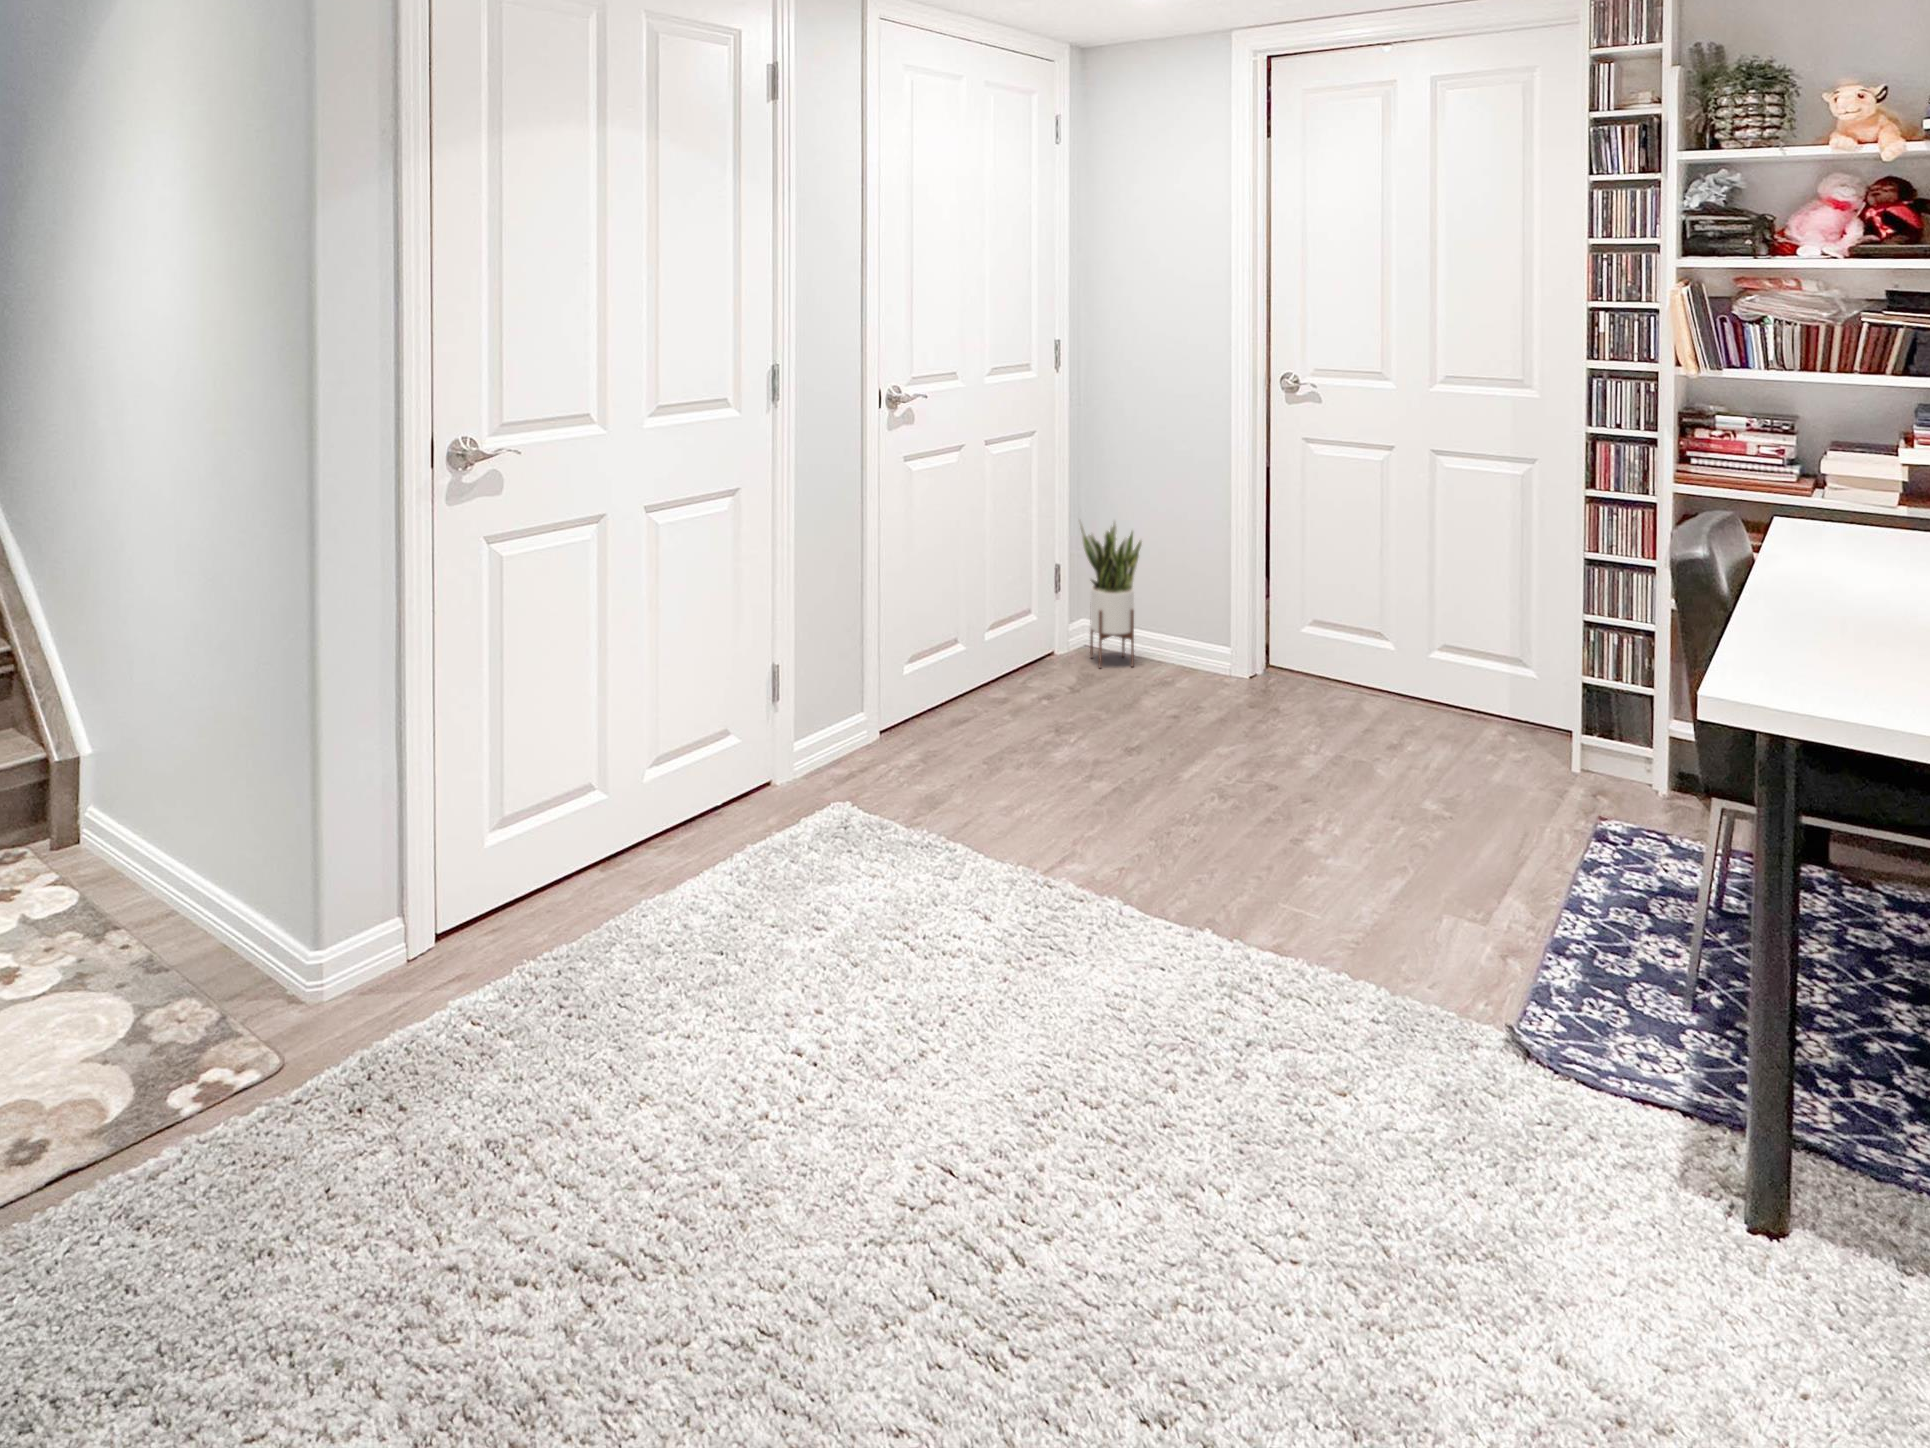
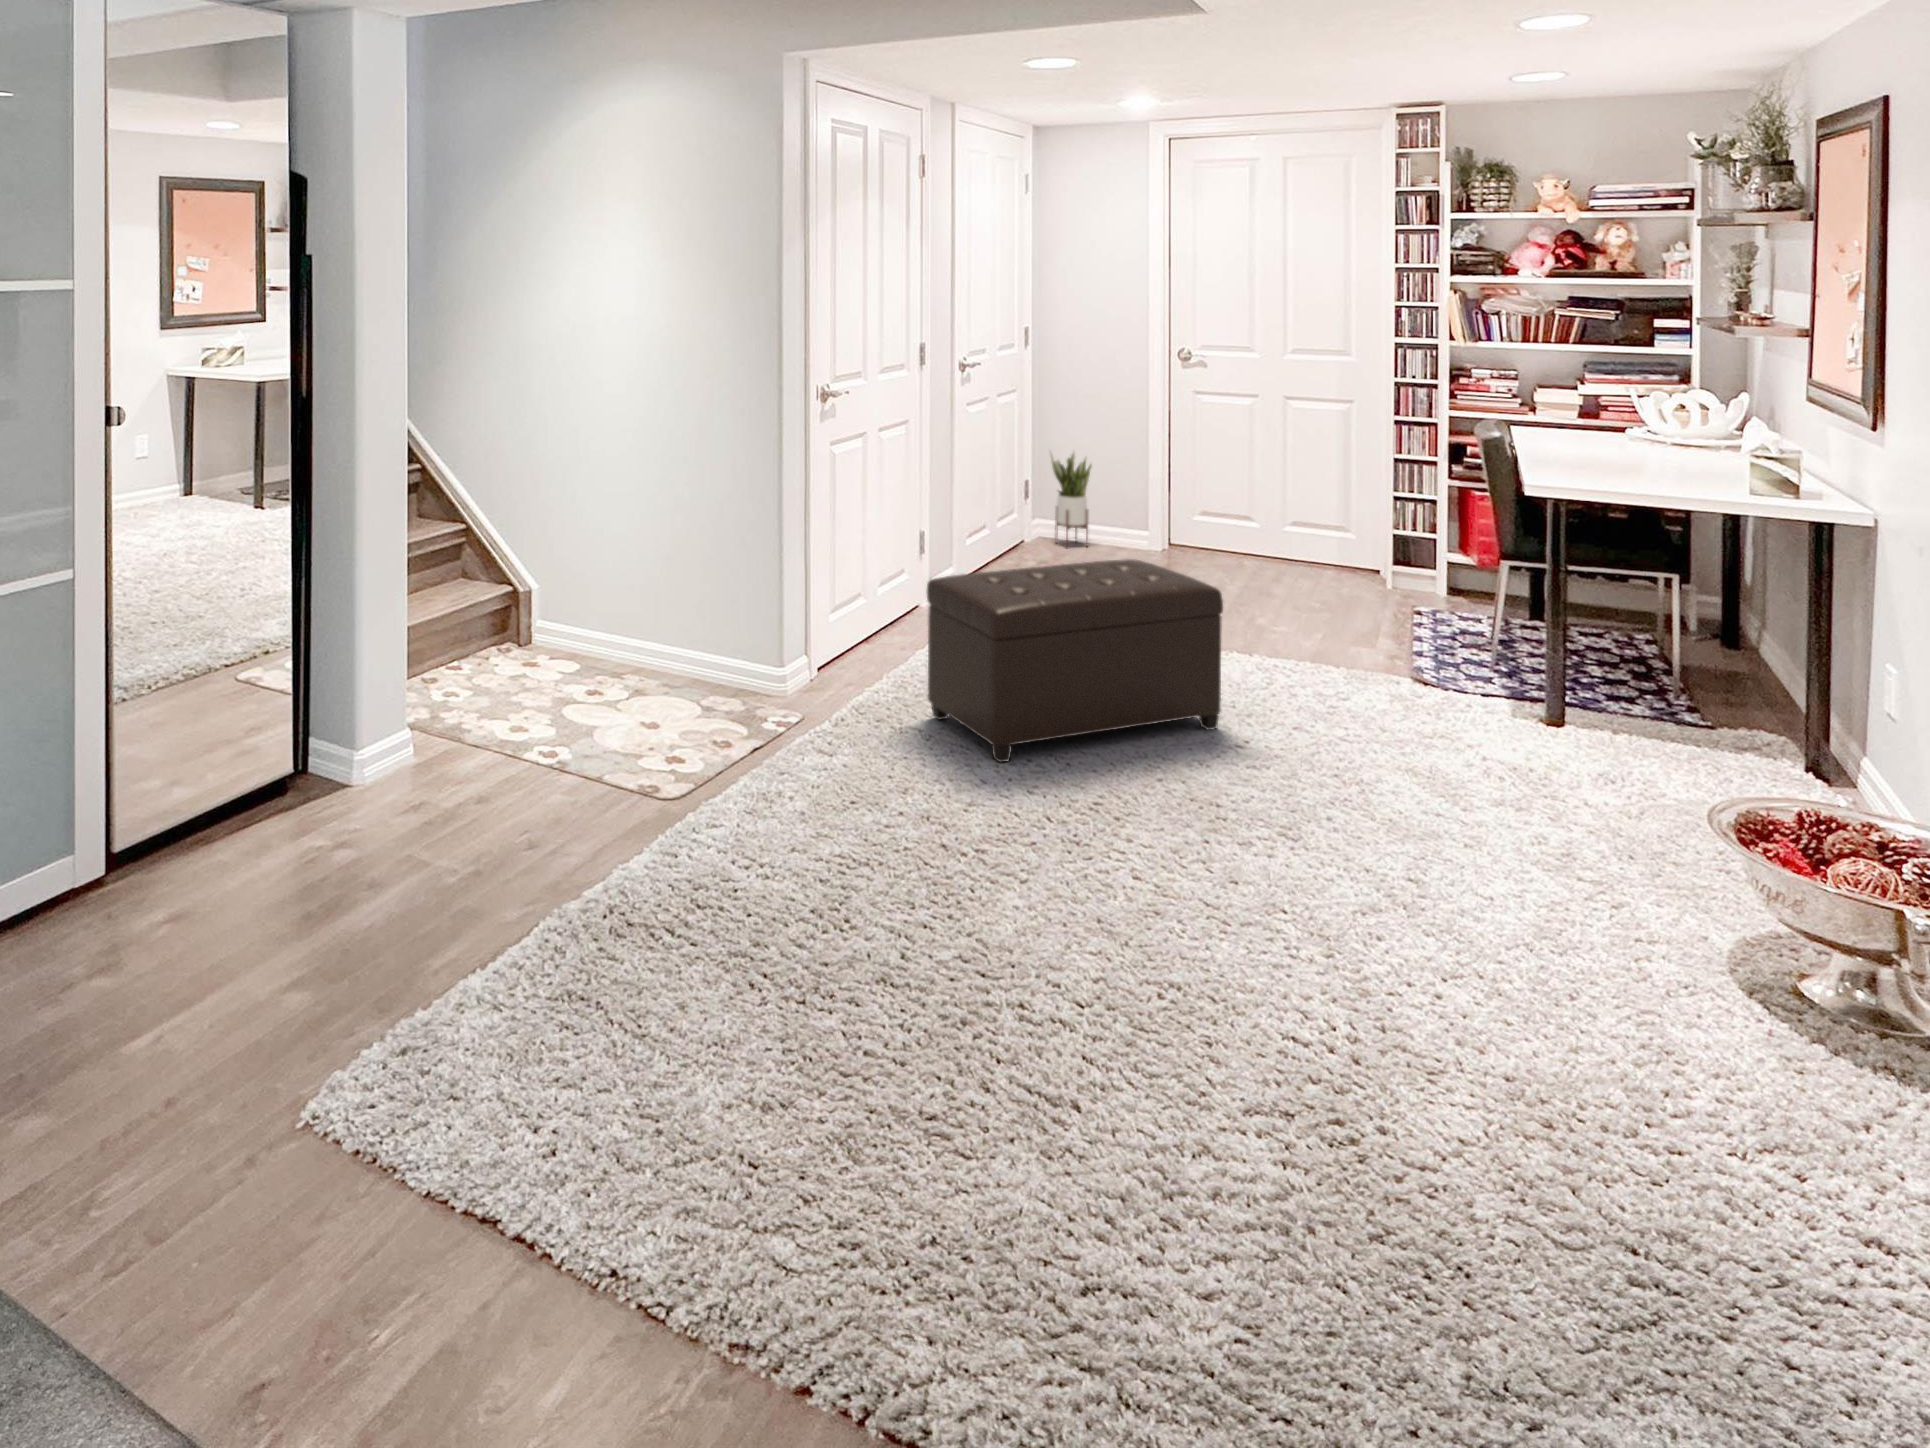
ottoman: none [450,781,1034,1278] -> present [927,559,1223,762]

